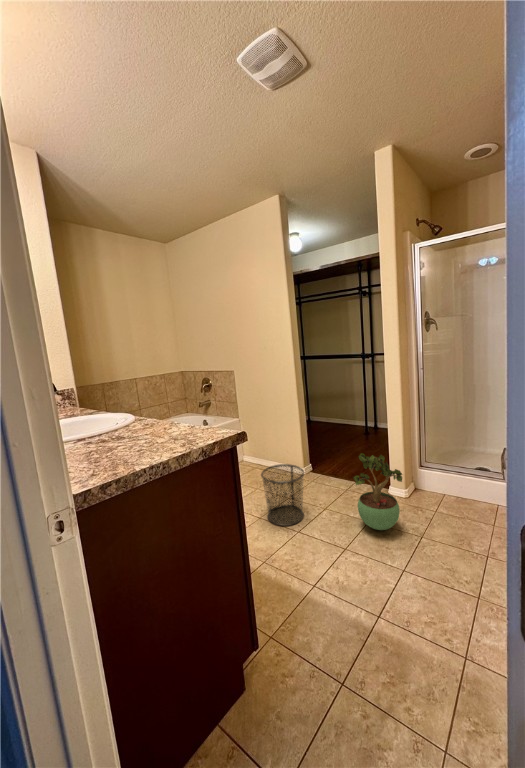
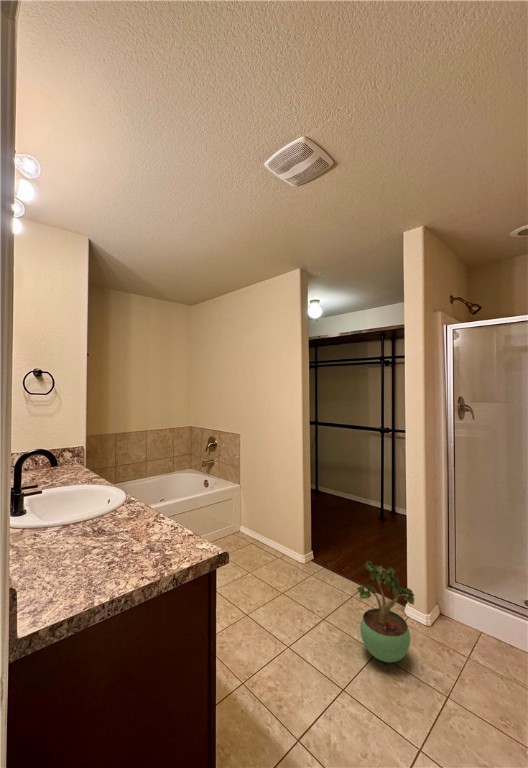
waste bin: present [261,464,304,526] -> none [251,559,301,640]

